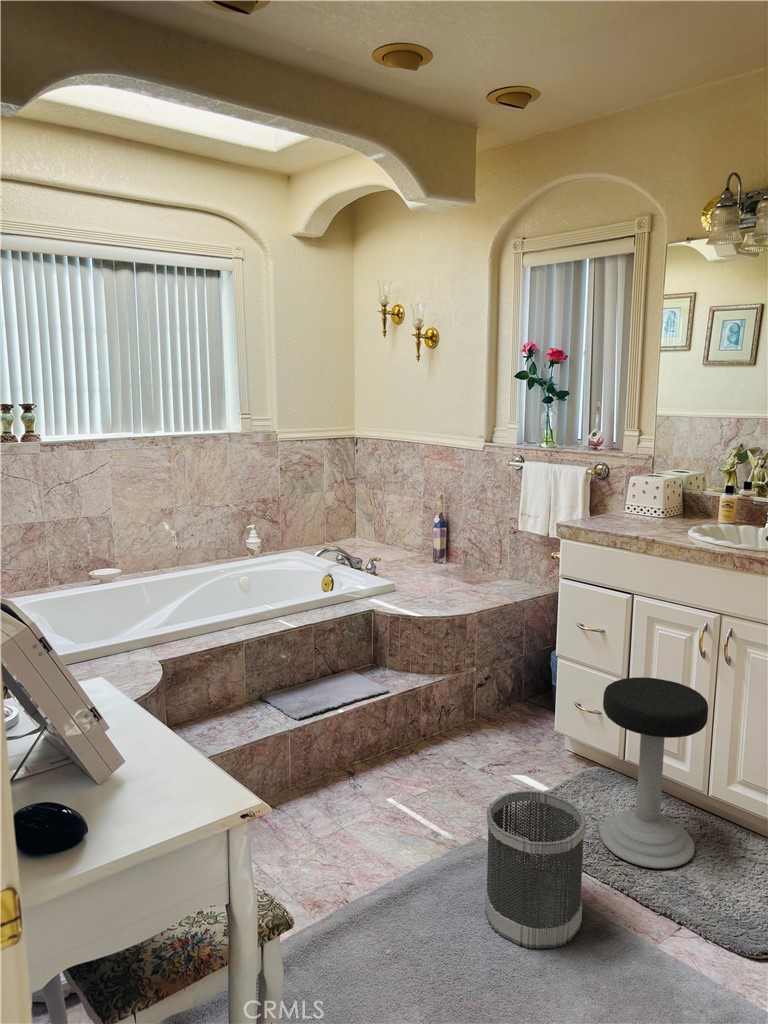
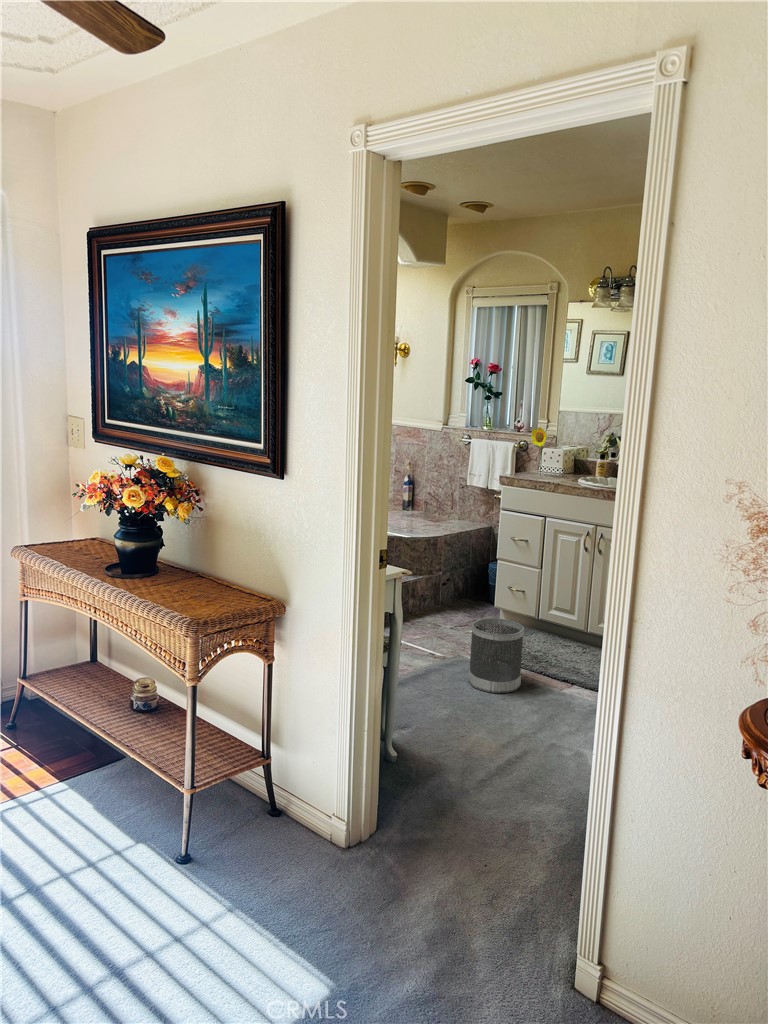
flower: none [605,443,640,523] -> present [531,427,547,475]
stool: present [600,677,708,868] -> none [526,563,588,665]

